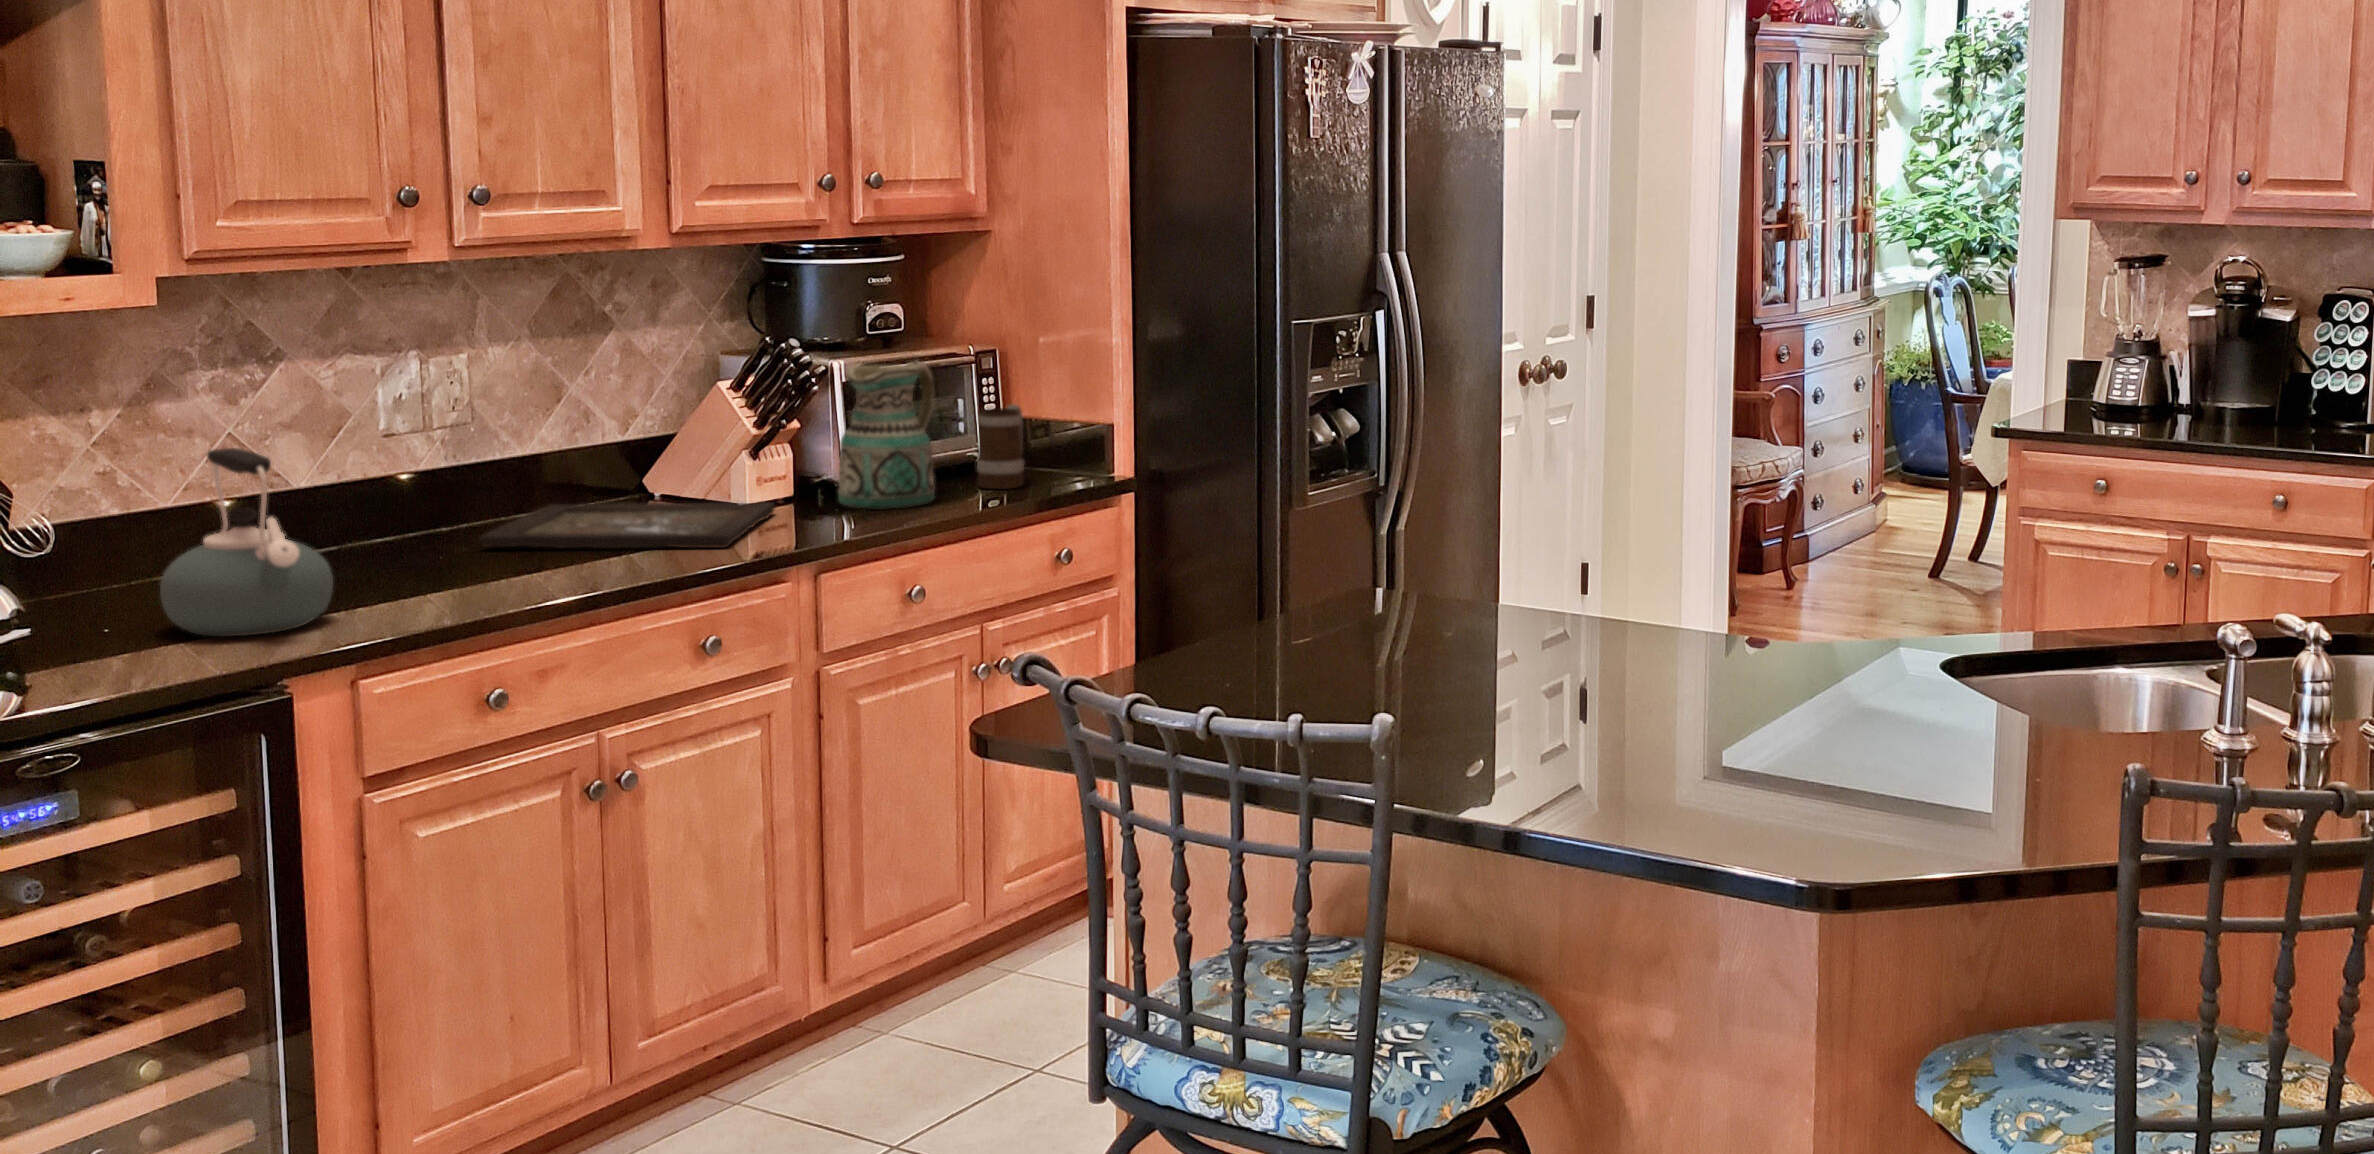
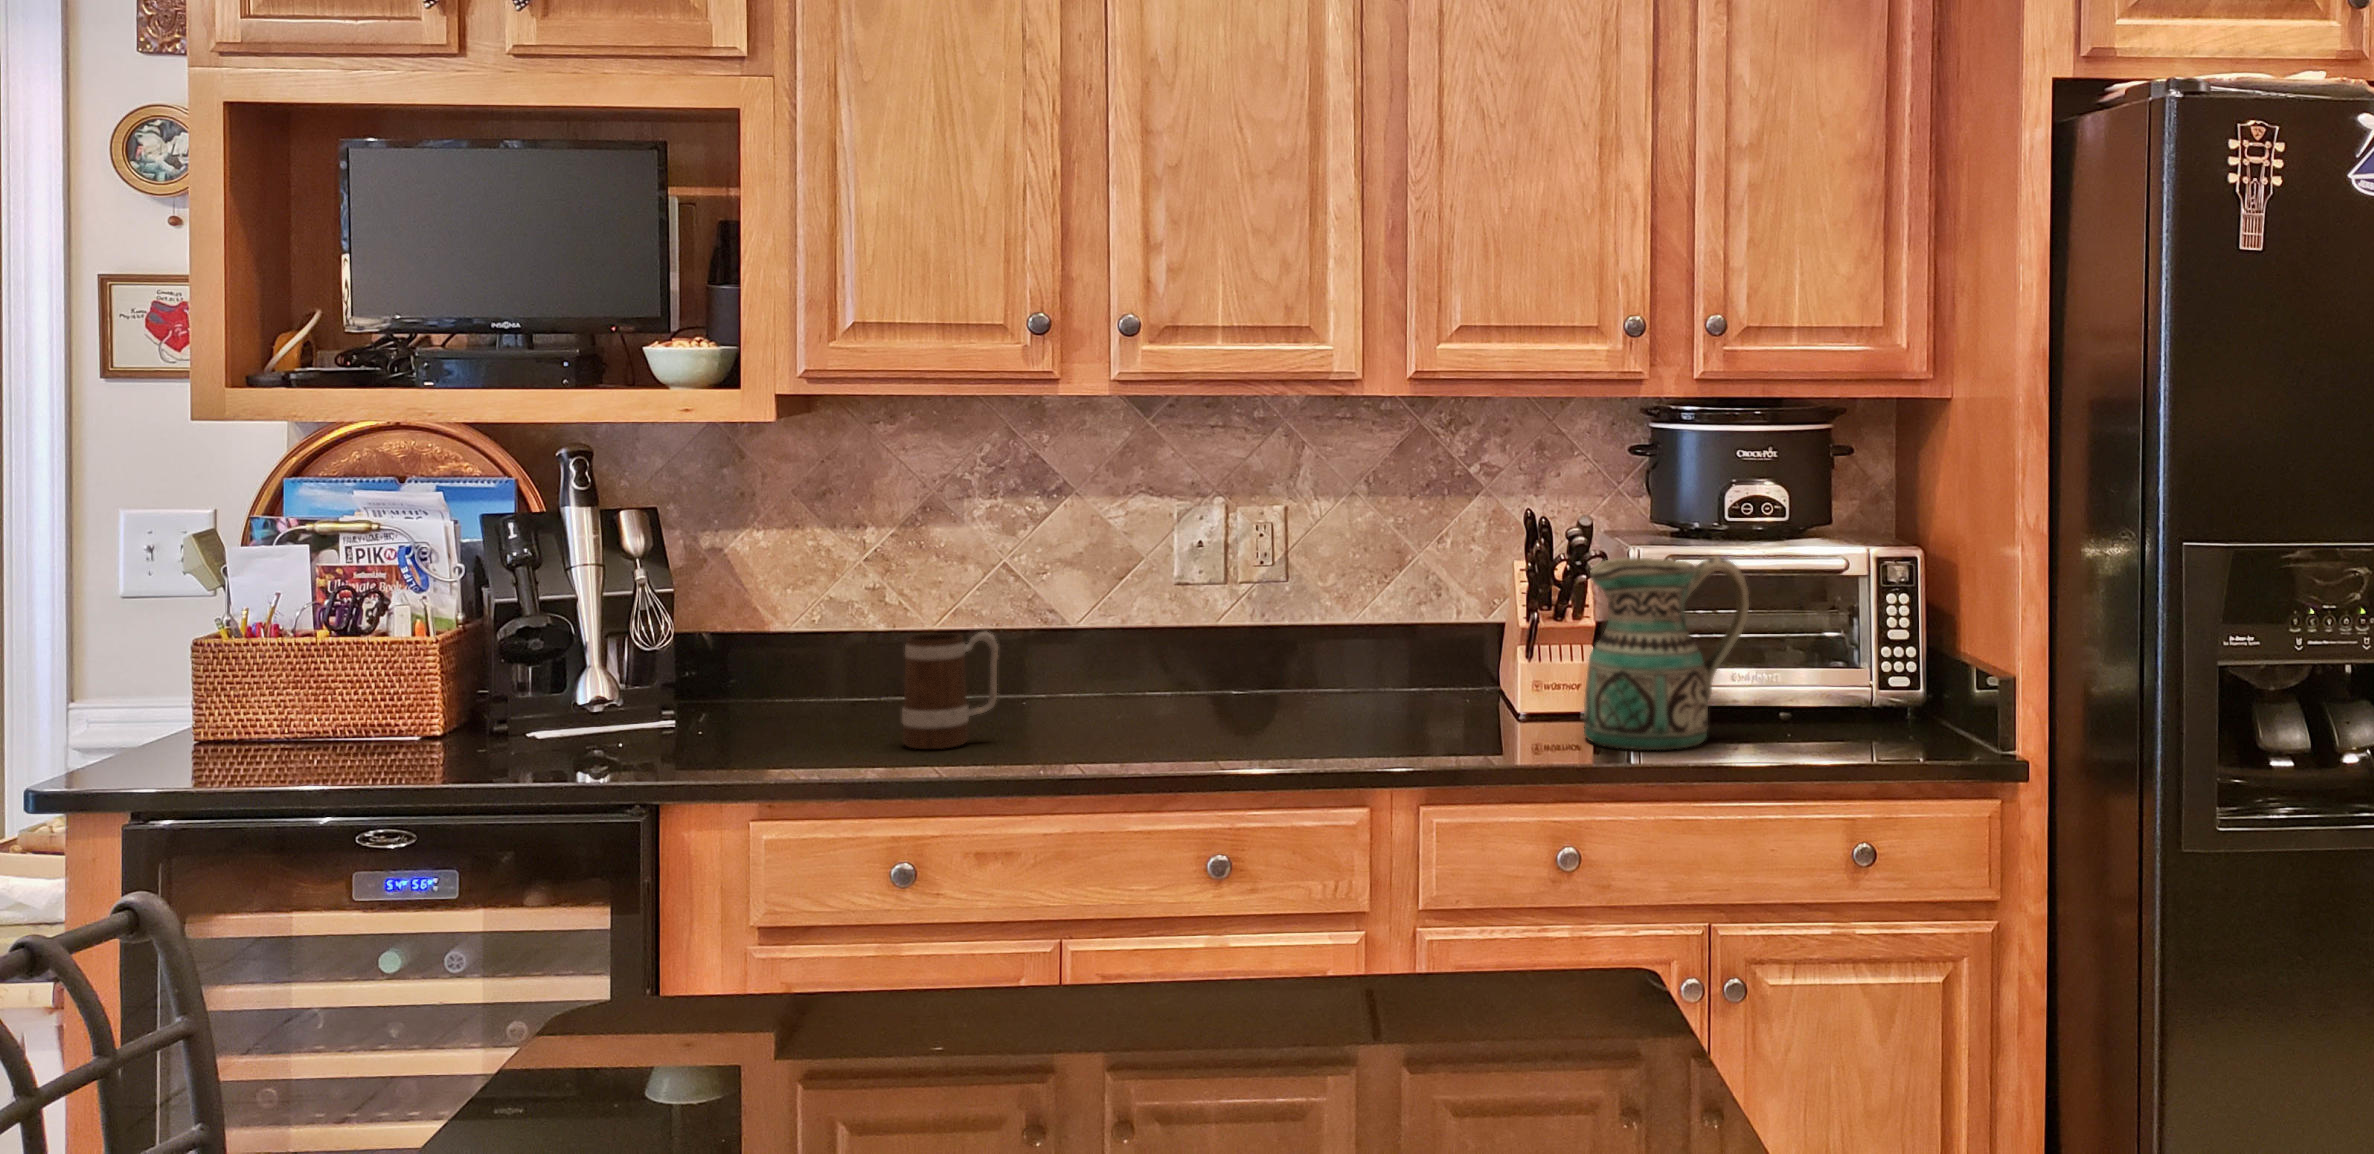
mug: present [977,404,1024,489] -> present [902,632,998,749]
kettle: present [160,448,333,636] -> none [655,566,821,758]
tray: present [479,502,775,548] -> none [1151,683,1500,757]

